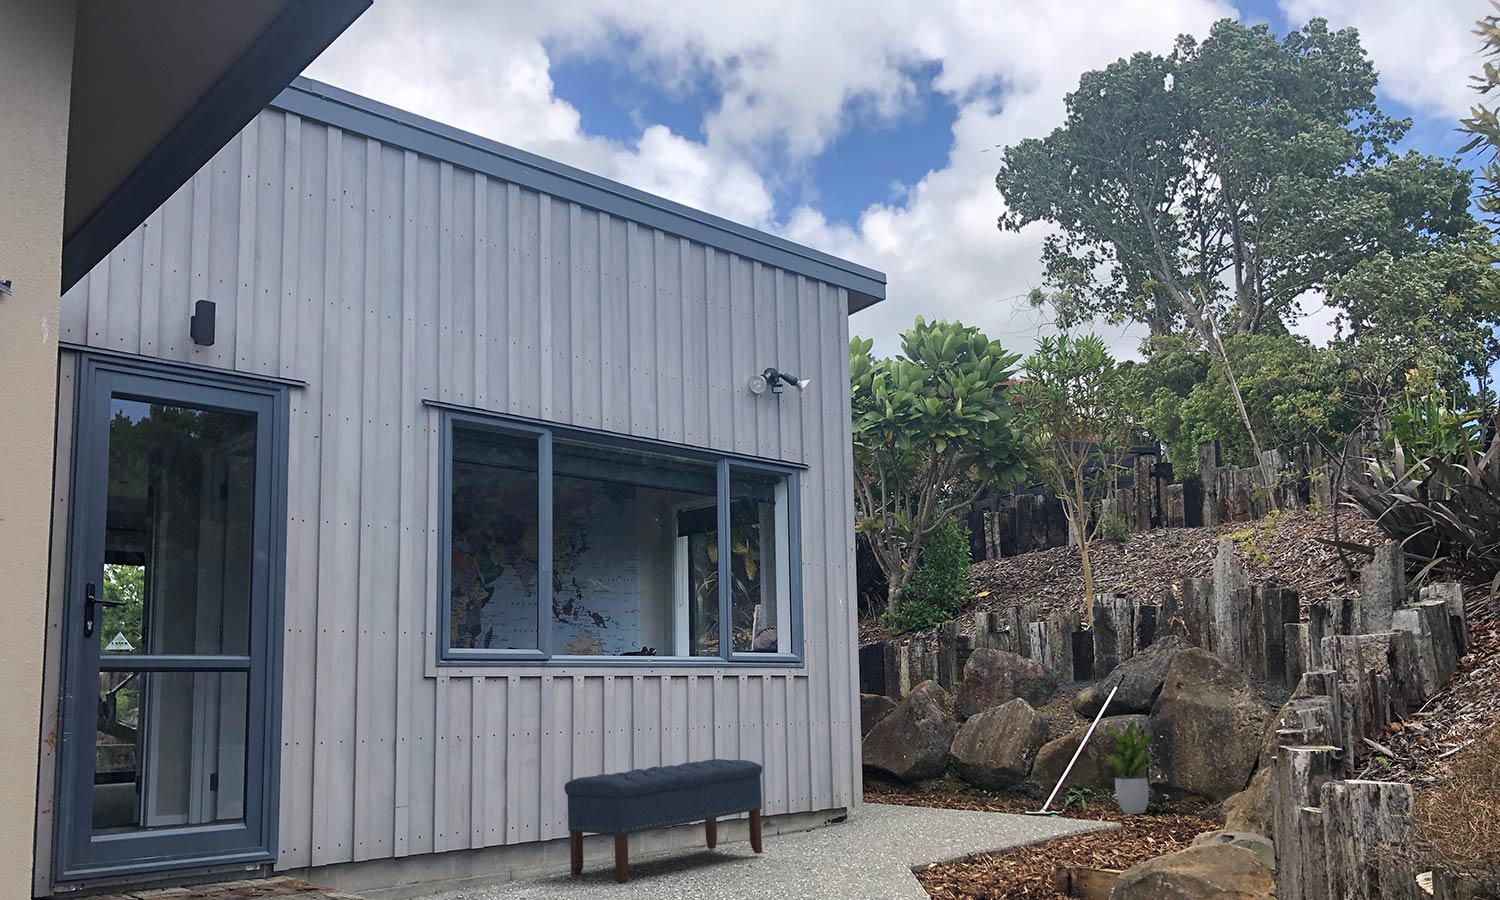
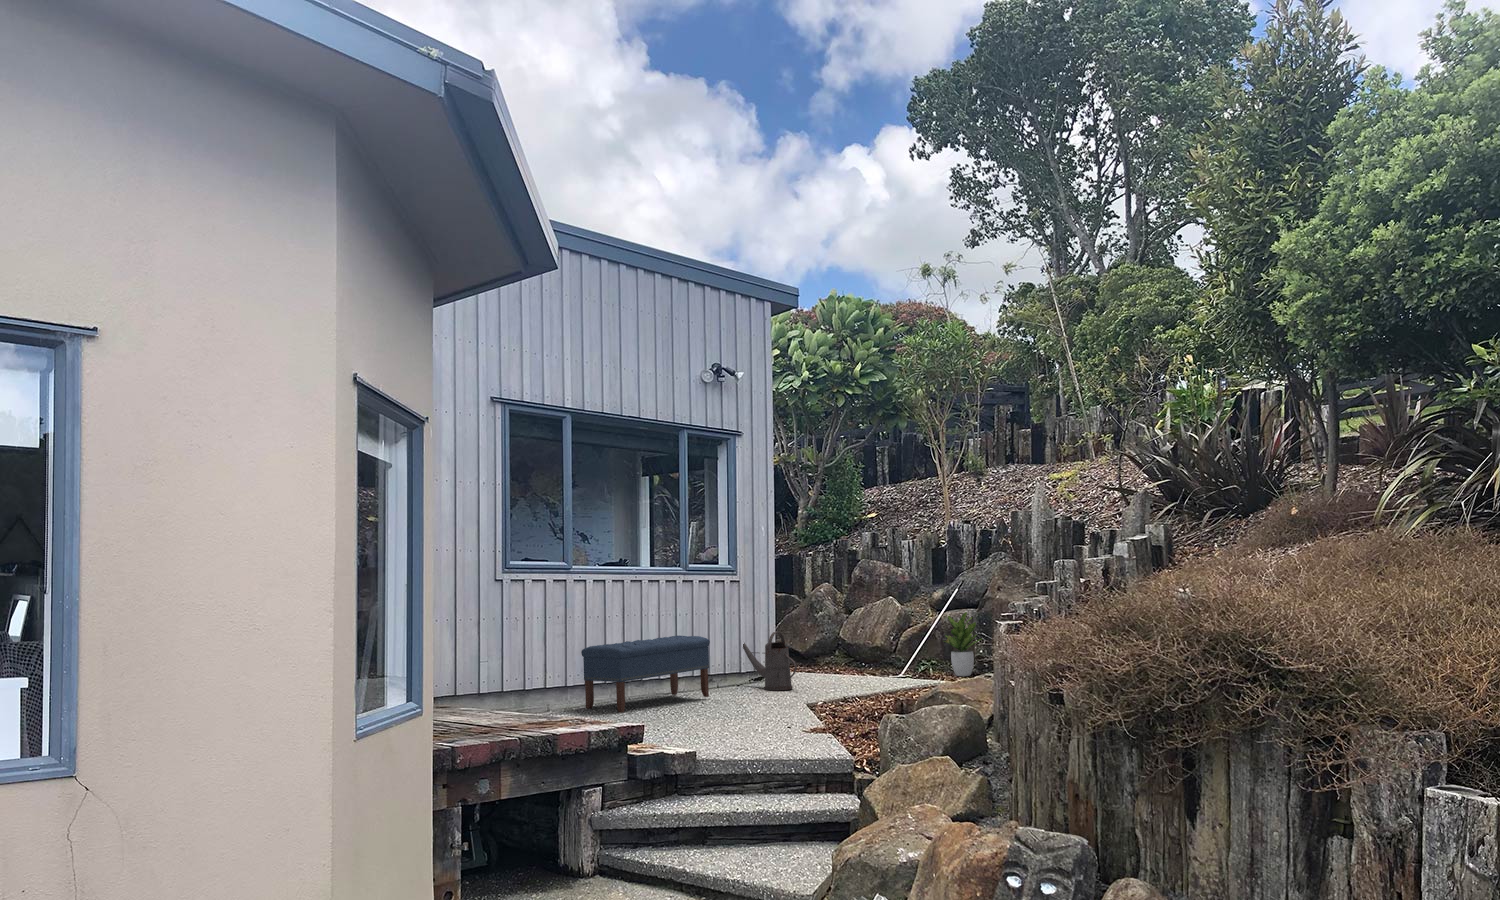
watering can: none [809,752,894,840] -> present [743,632,797,690]

